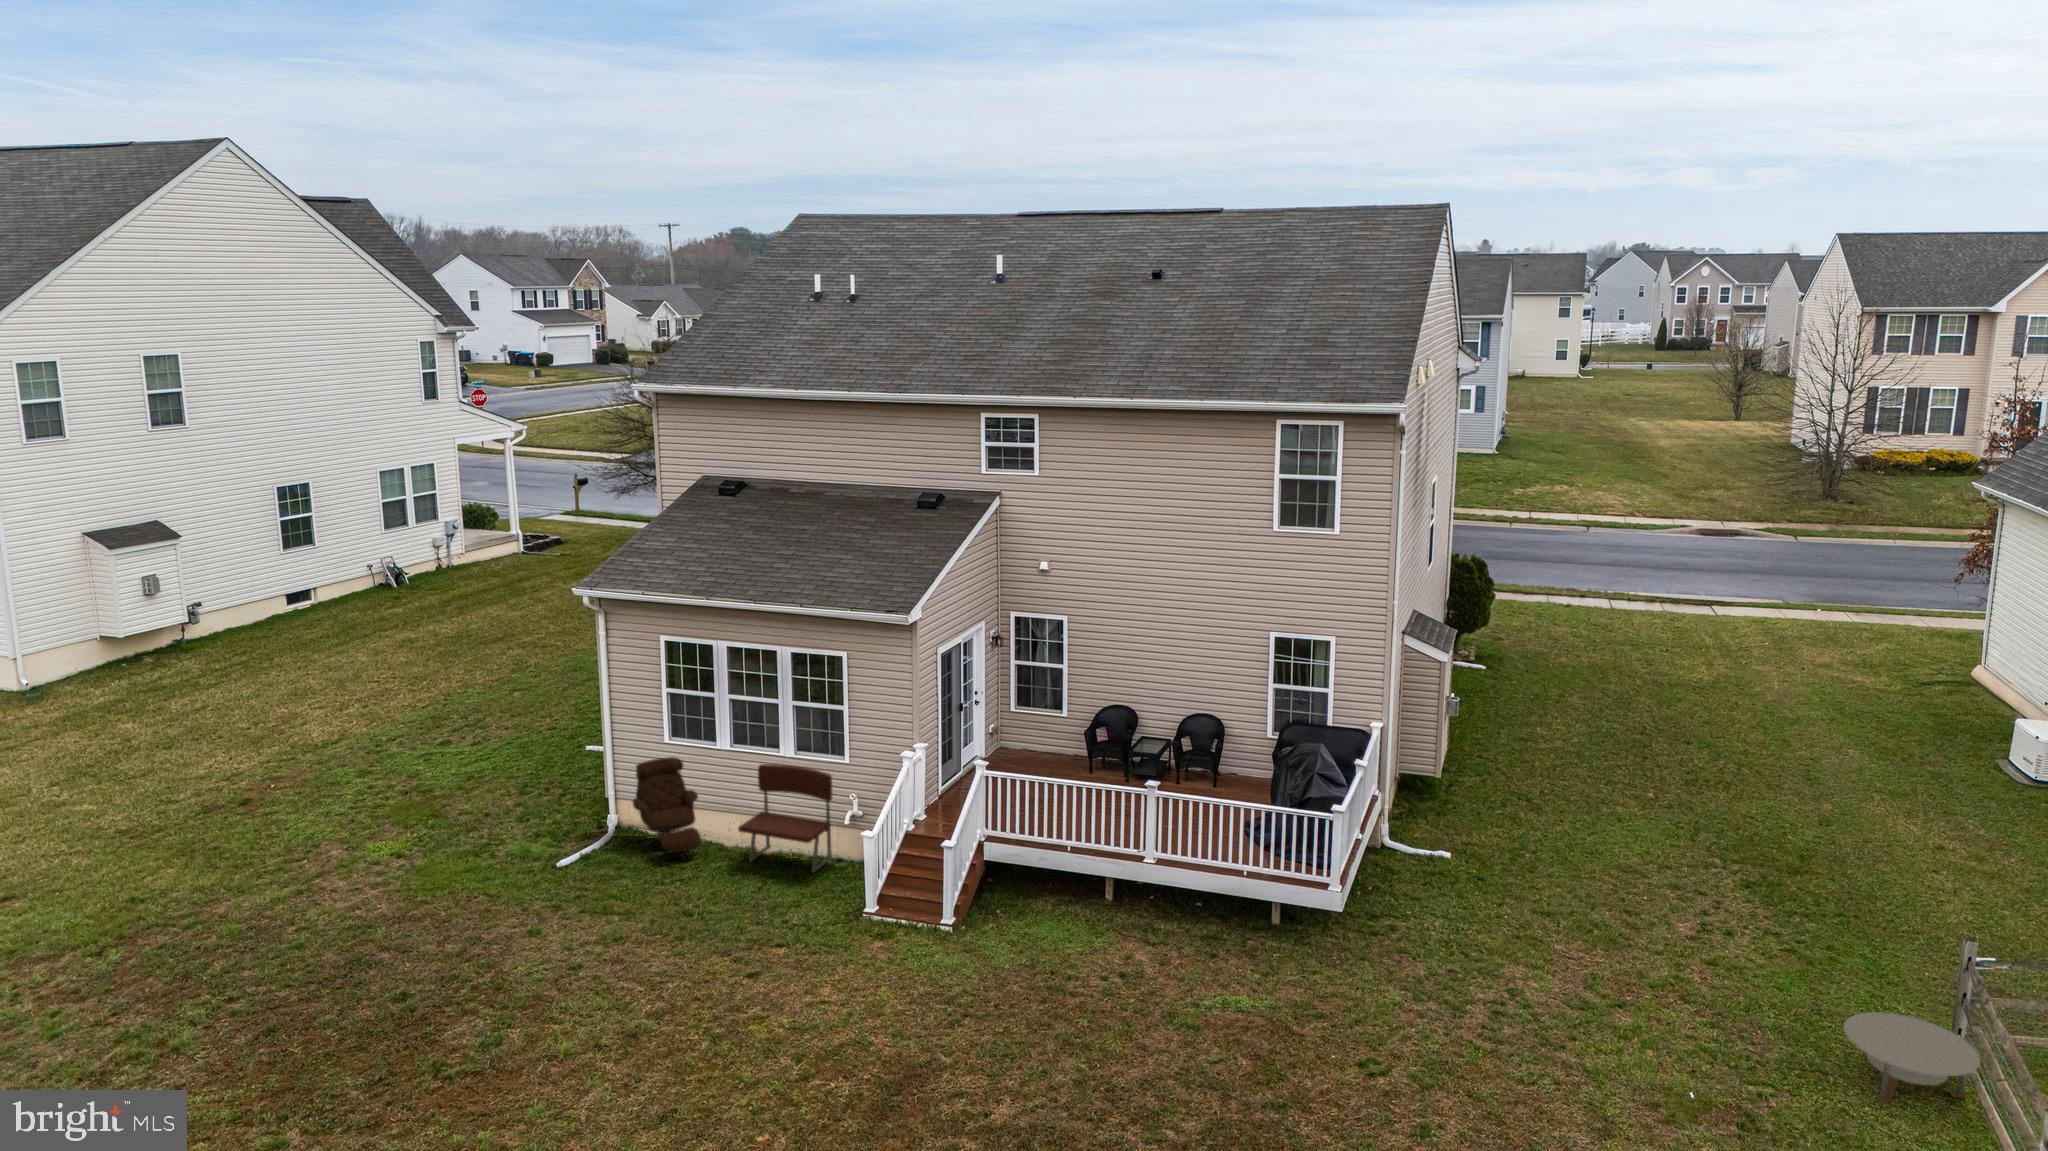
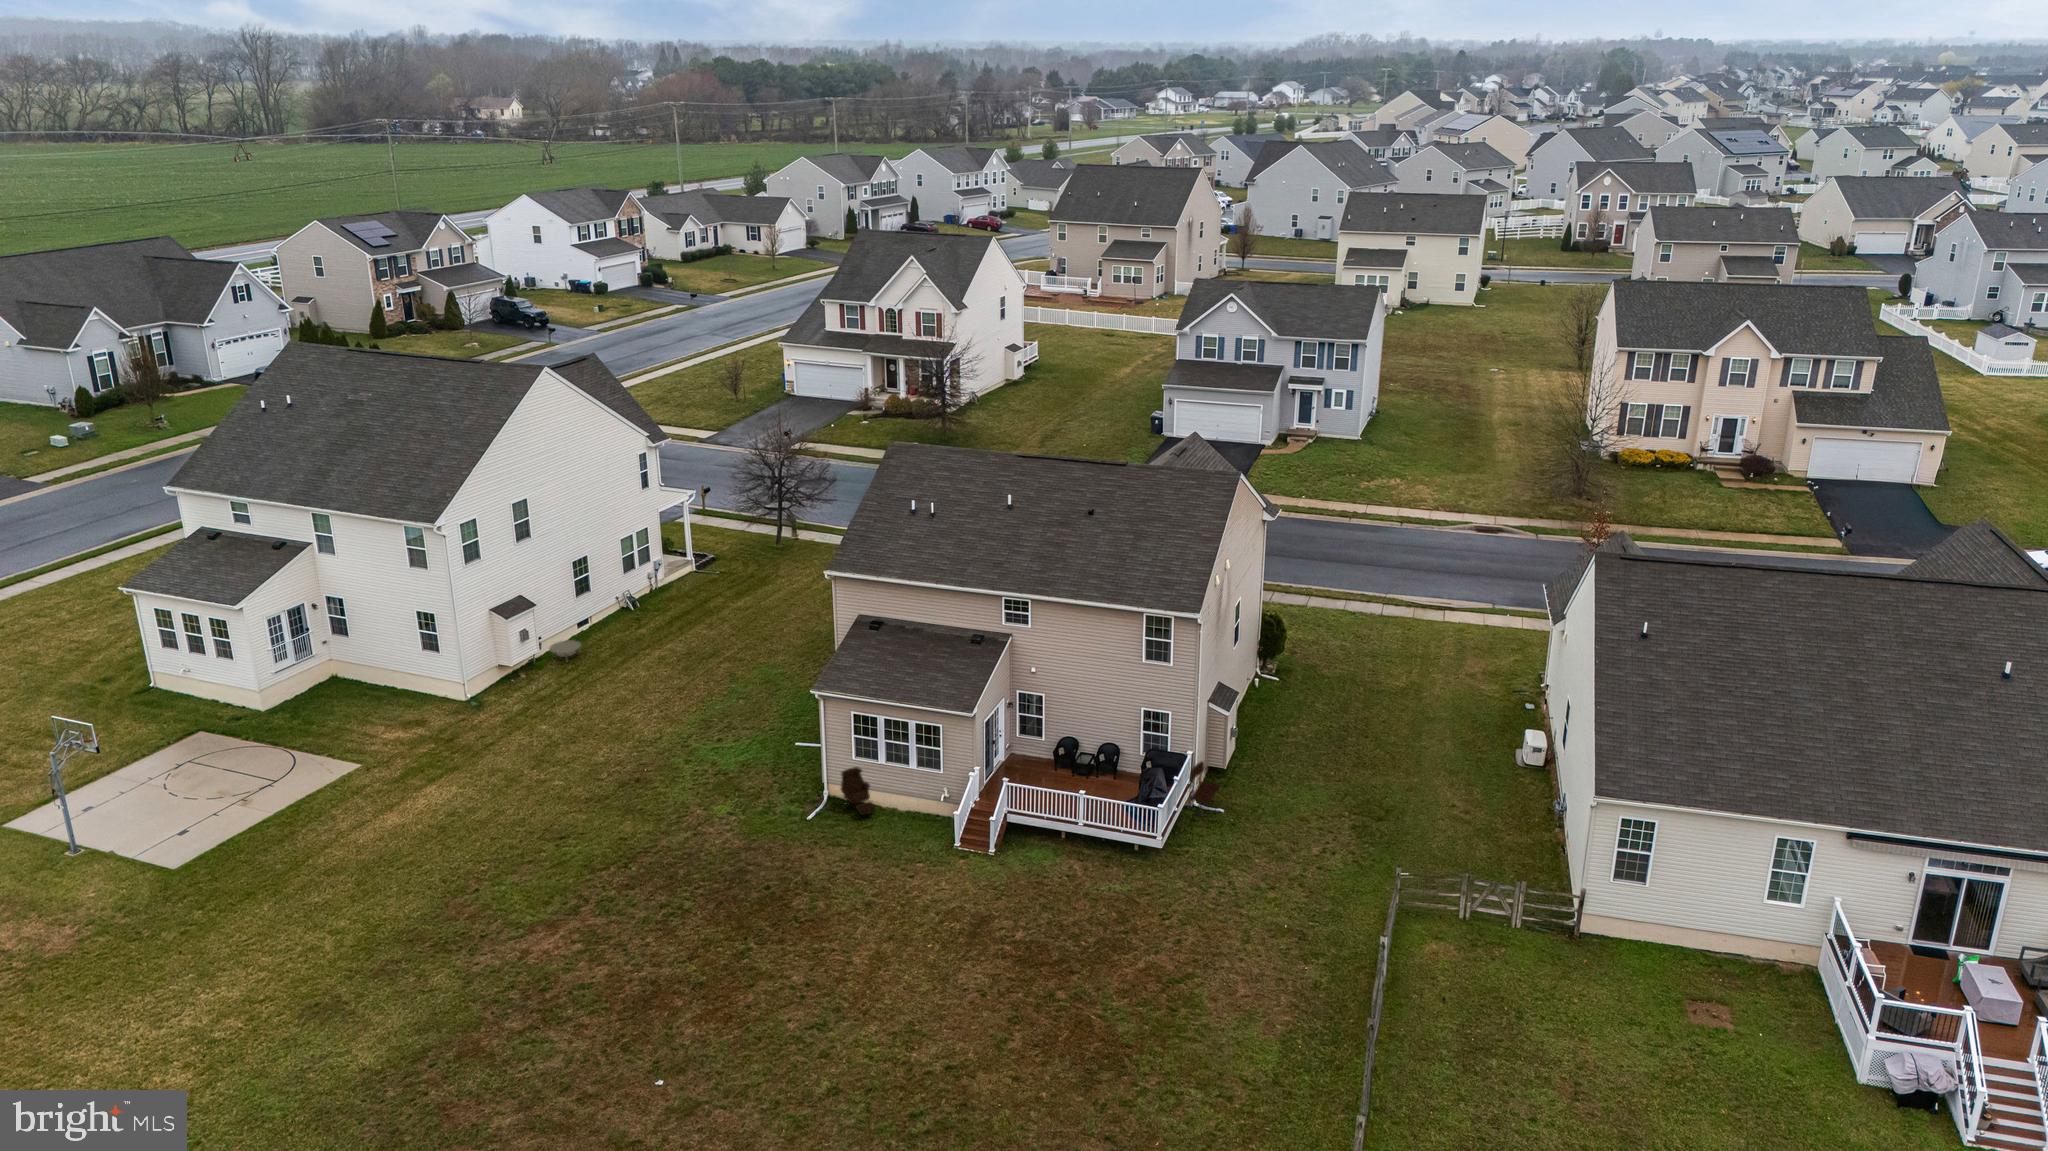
bench: present [738,764,832,872] -> present [1189,762,1220,816]
round table: present [1844,1012,1981,1103] -> present [549,640,581,663]

